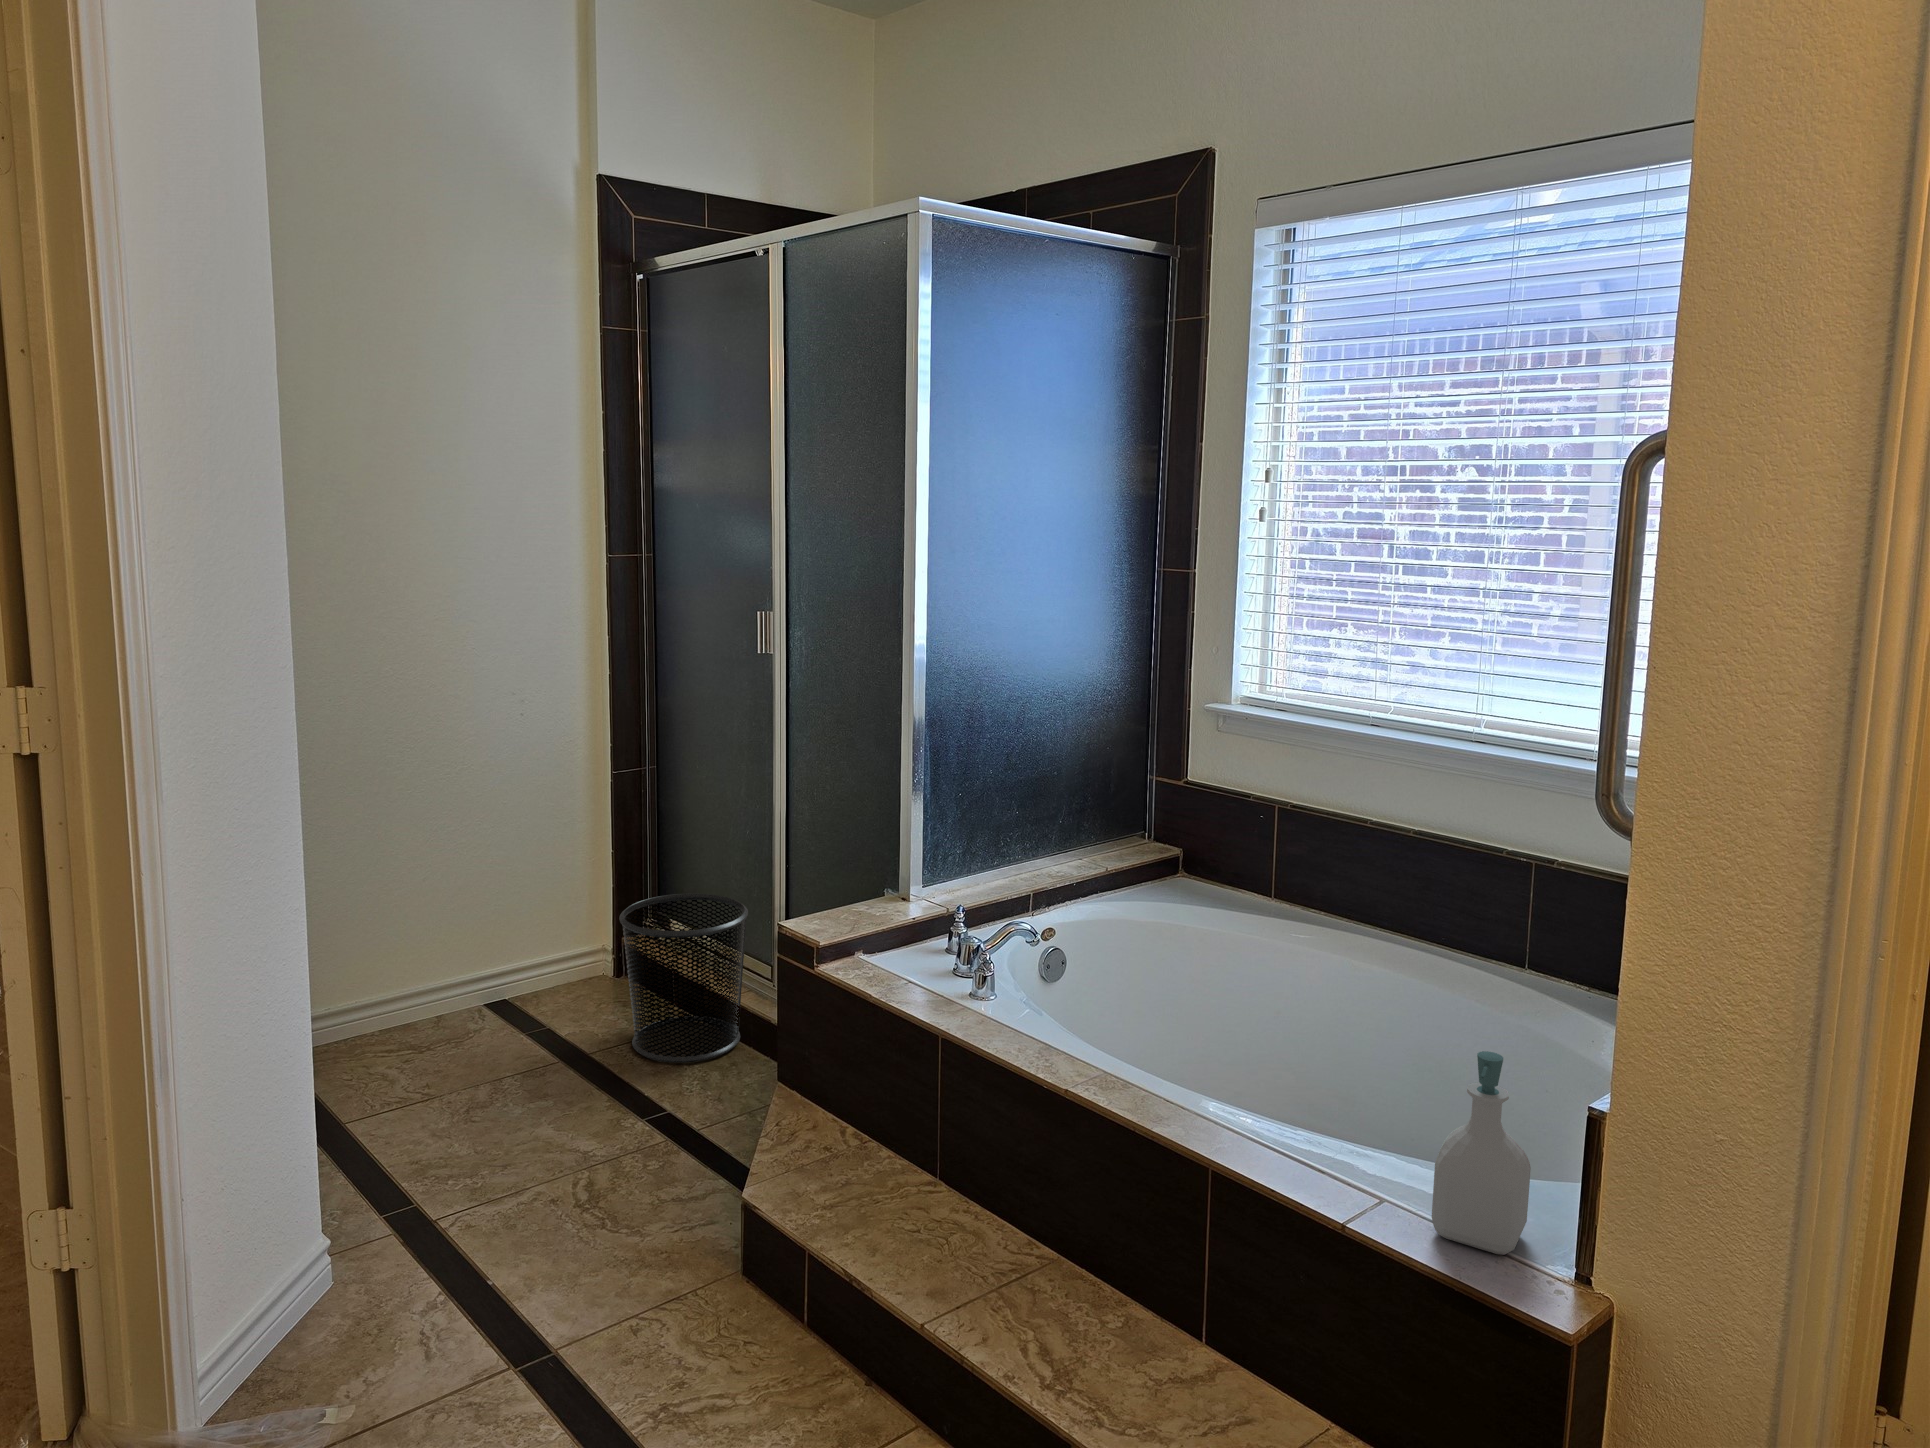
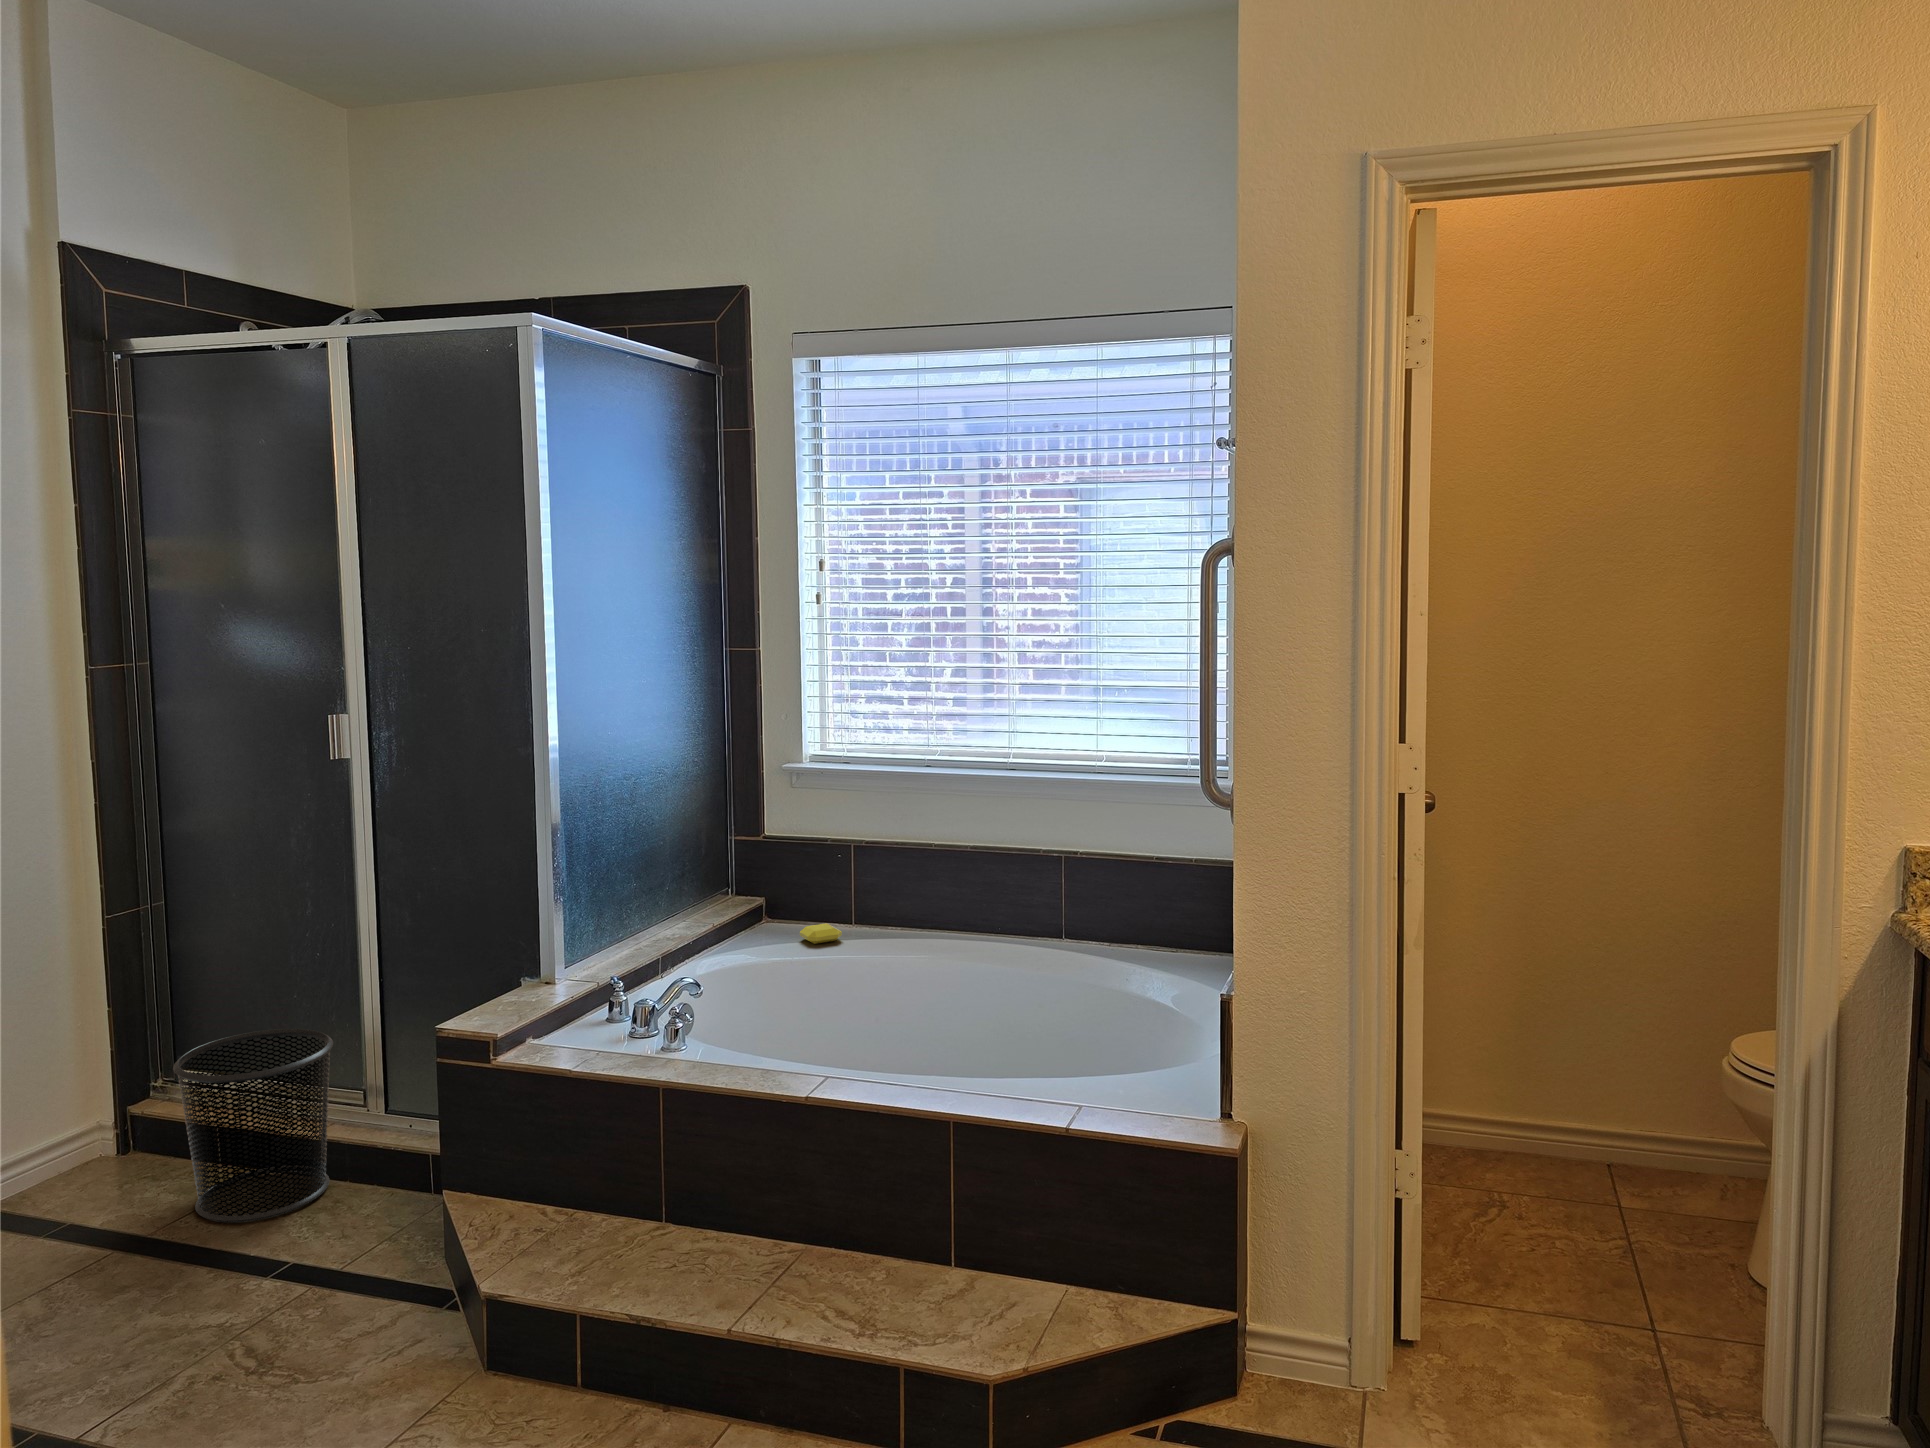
soap bar: none [1201,886,1247,908] -> present [800,923,842,944]
soap bottle: present [1432,1051,1531,1255] -> none [1122,979,1181,1119]

